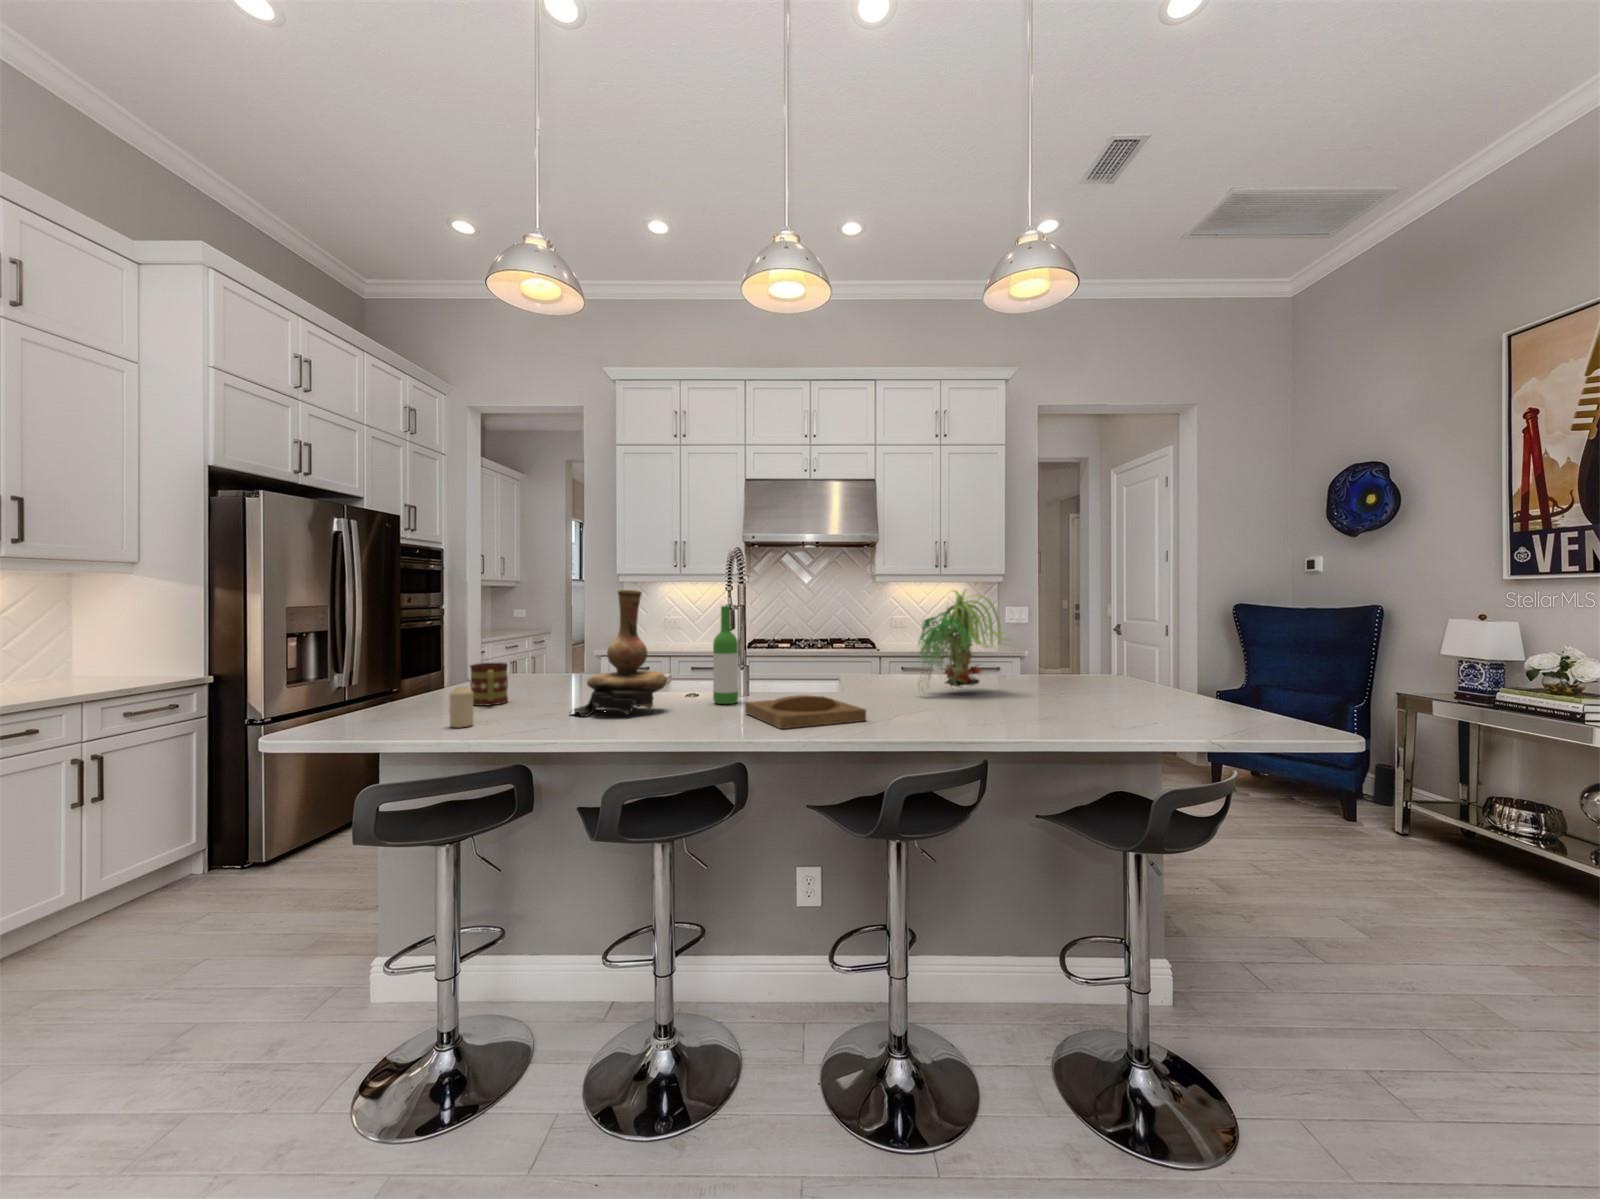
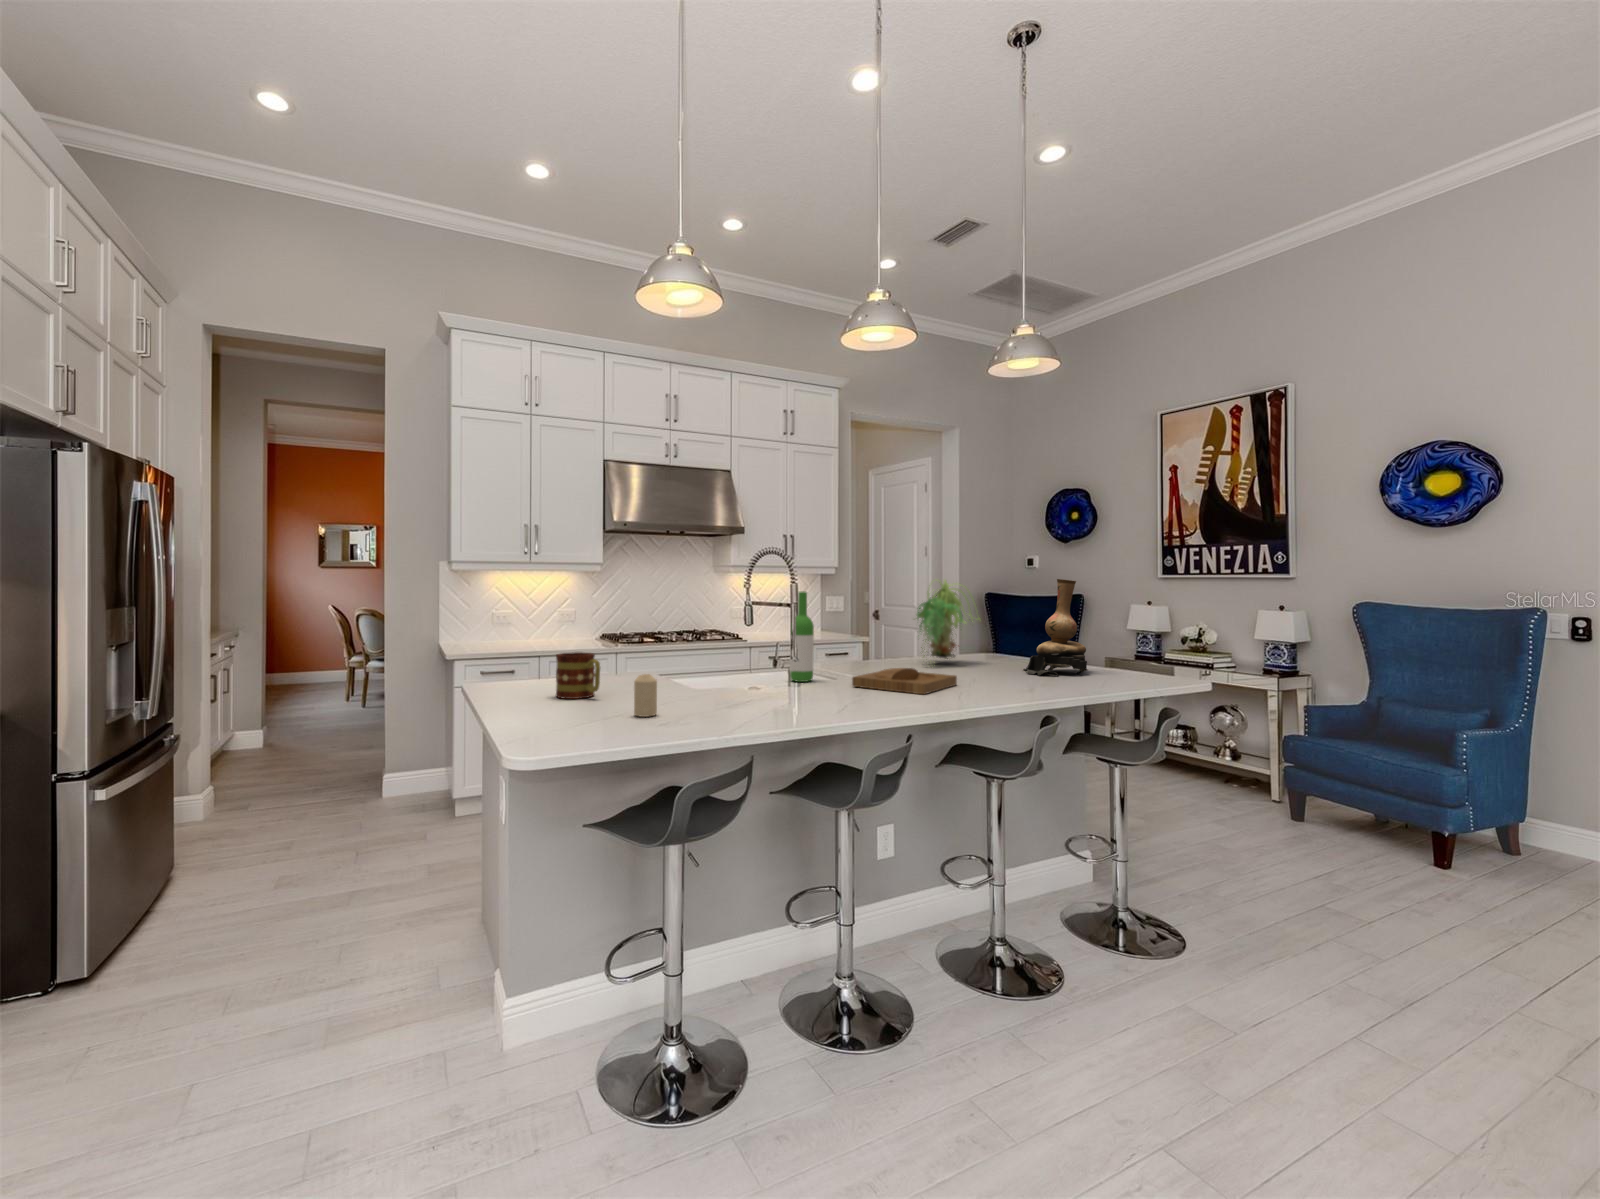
vase: present [574,590,667,717] -> present [1024,579,1088,676]

